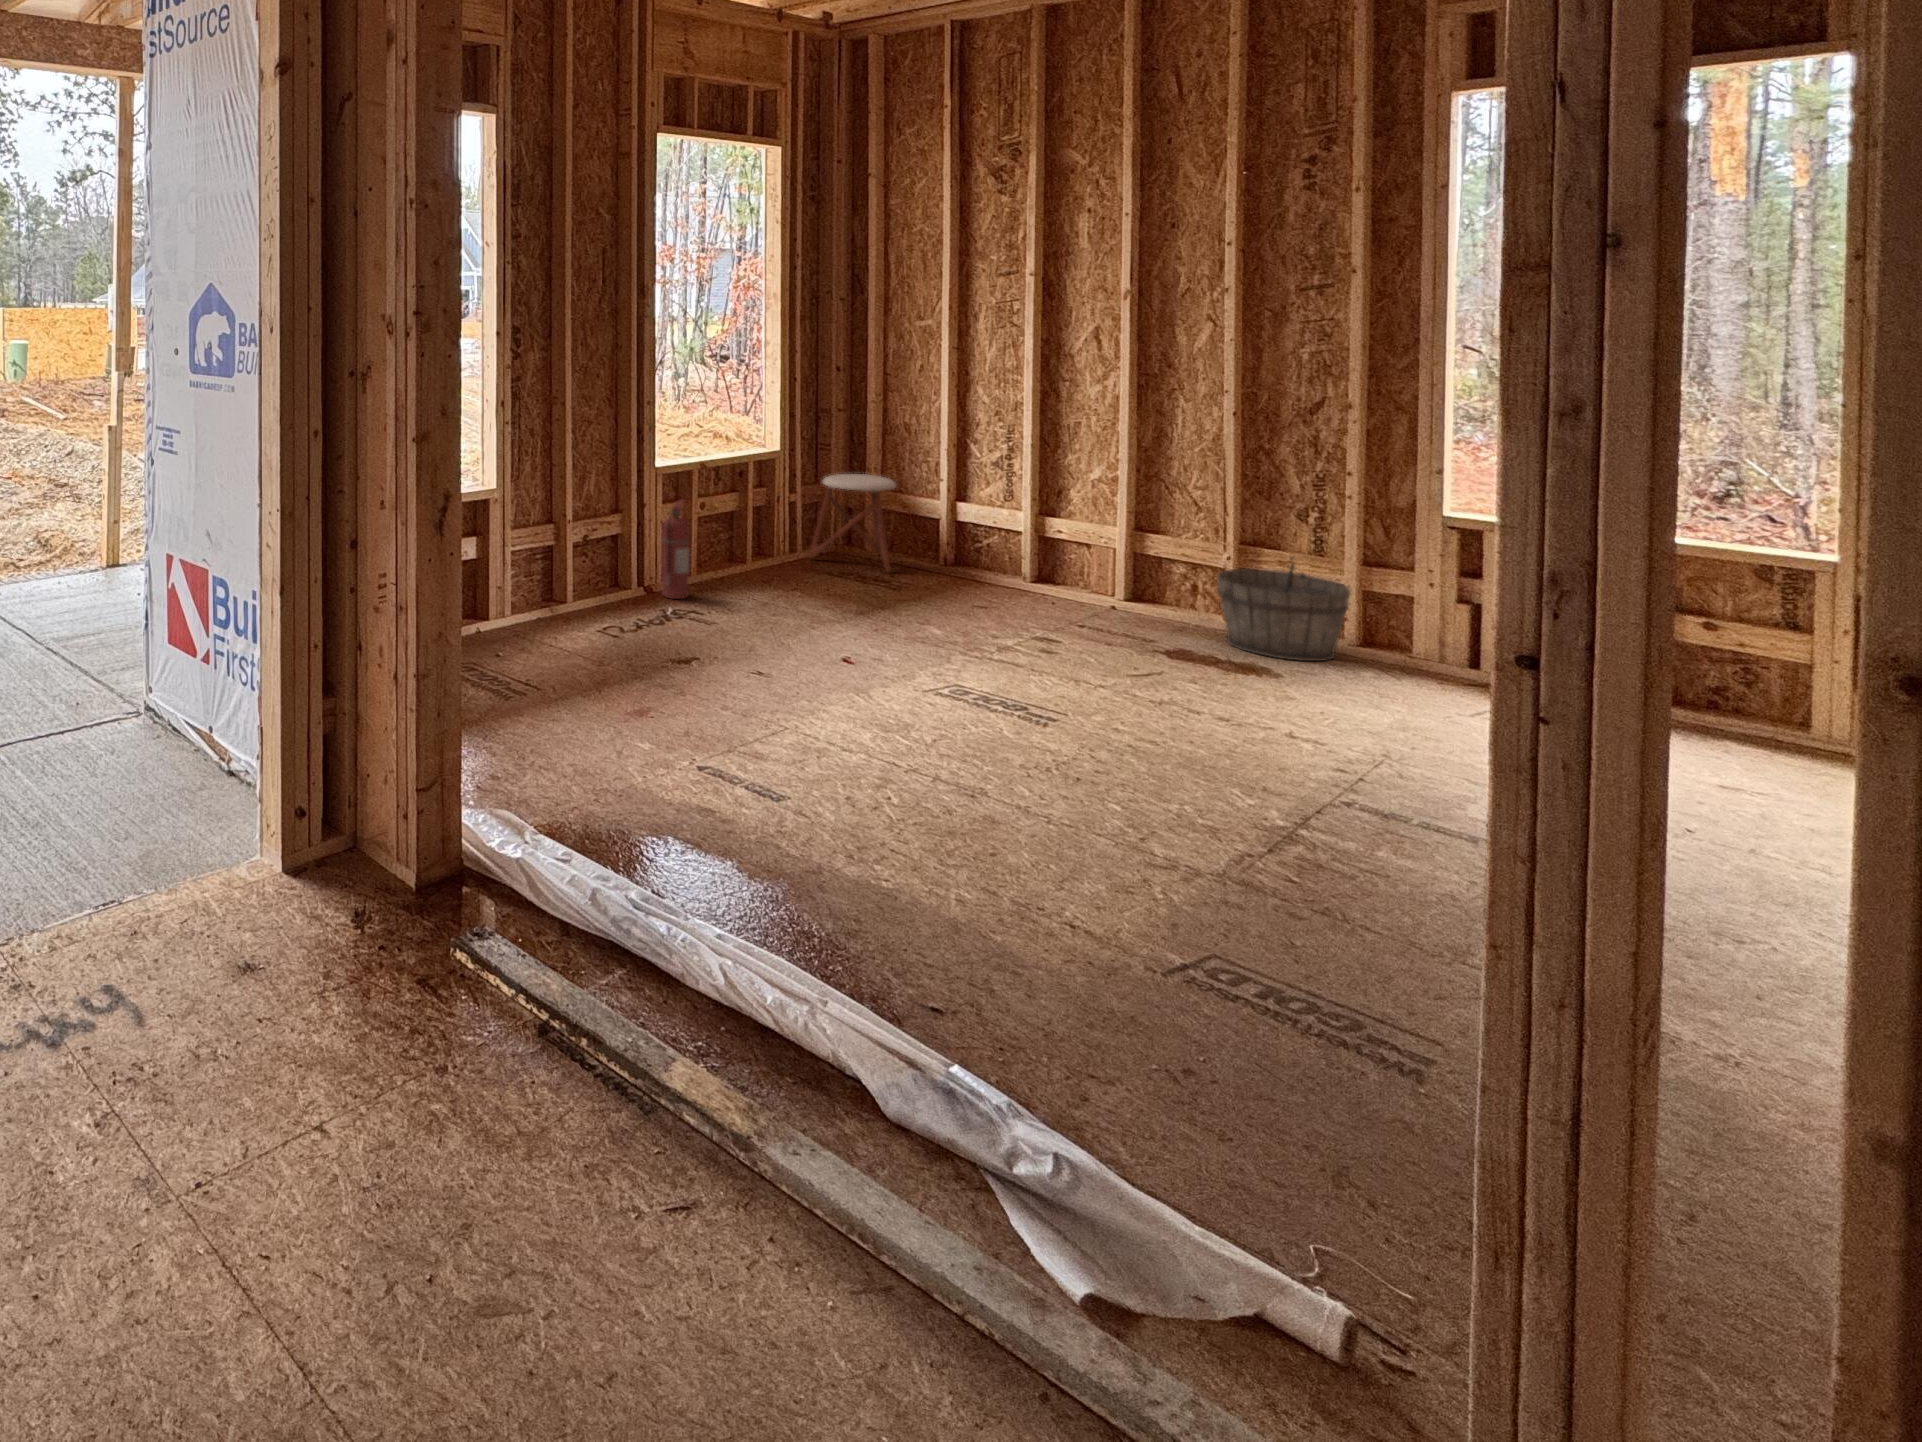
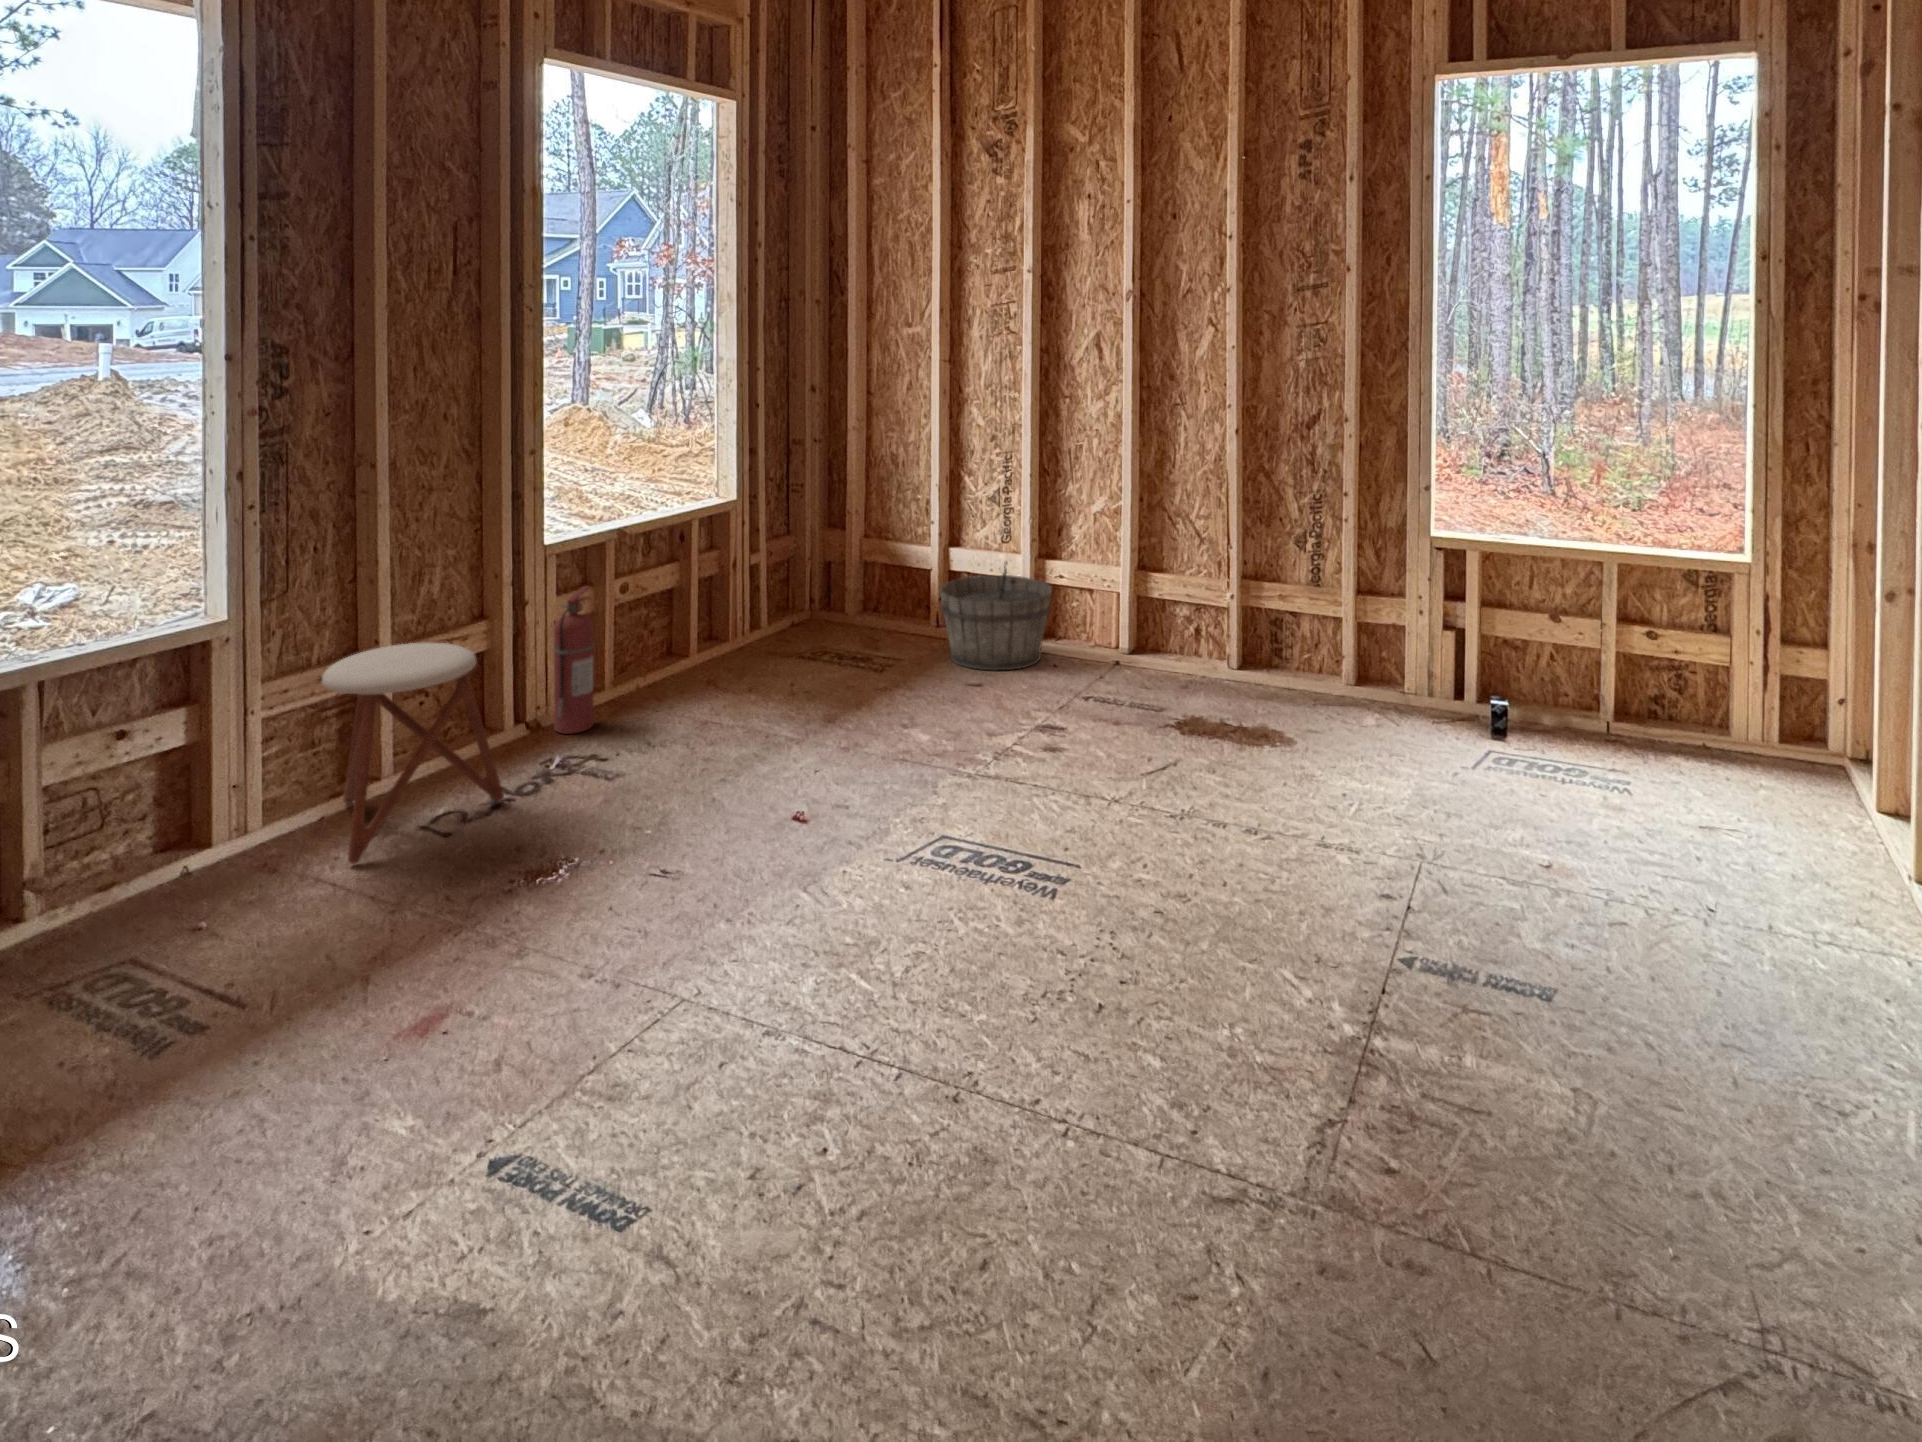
stool: present [809,474,896,572] -> present [322,643,504,864]
wooden bucket: present [1217,556,1350,661] -> present [940,562,1052,670]

